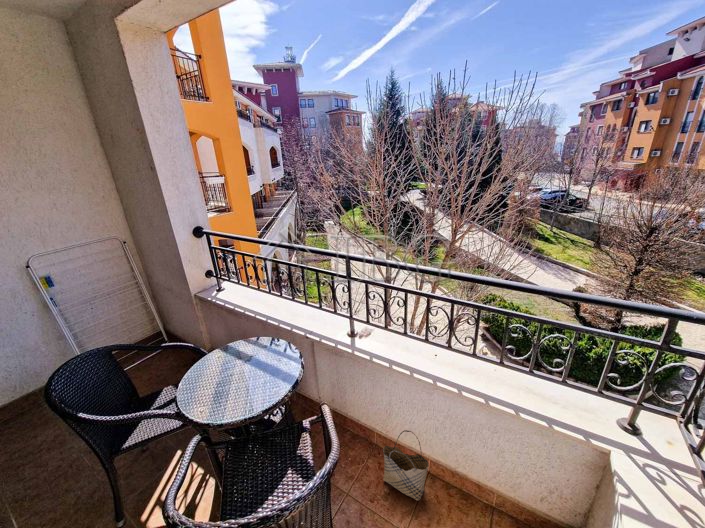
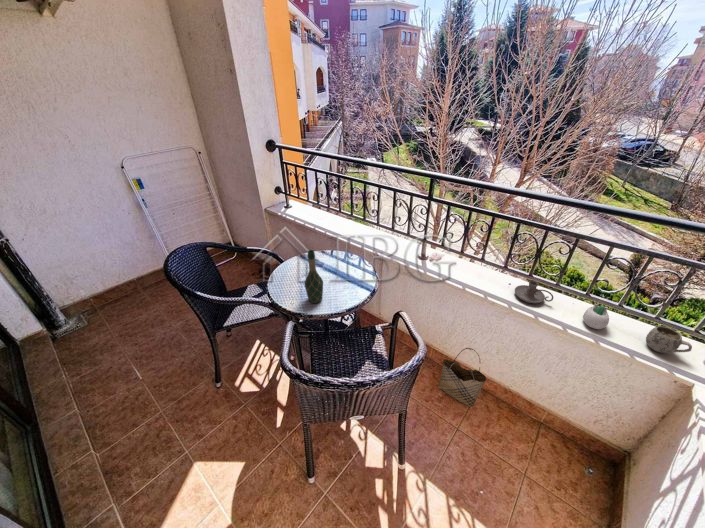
wine bottle: none [210,350,236,408] -> present [305,250,323,303]
candle holder: none [439,351,475,376] -> present [515,280,553,303]
succulent planter: none [504,370,527,398] -> present [583,303,609,329]
mug: none [564,389,604,418] -> present [646,326,692,353]

